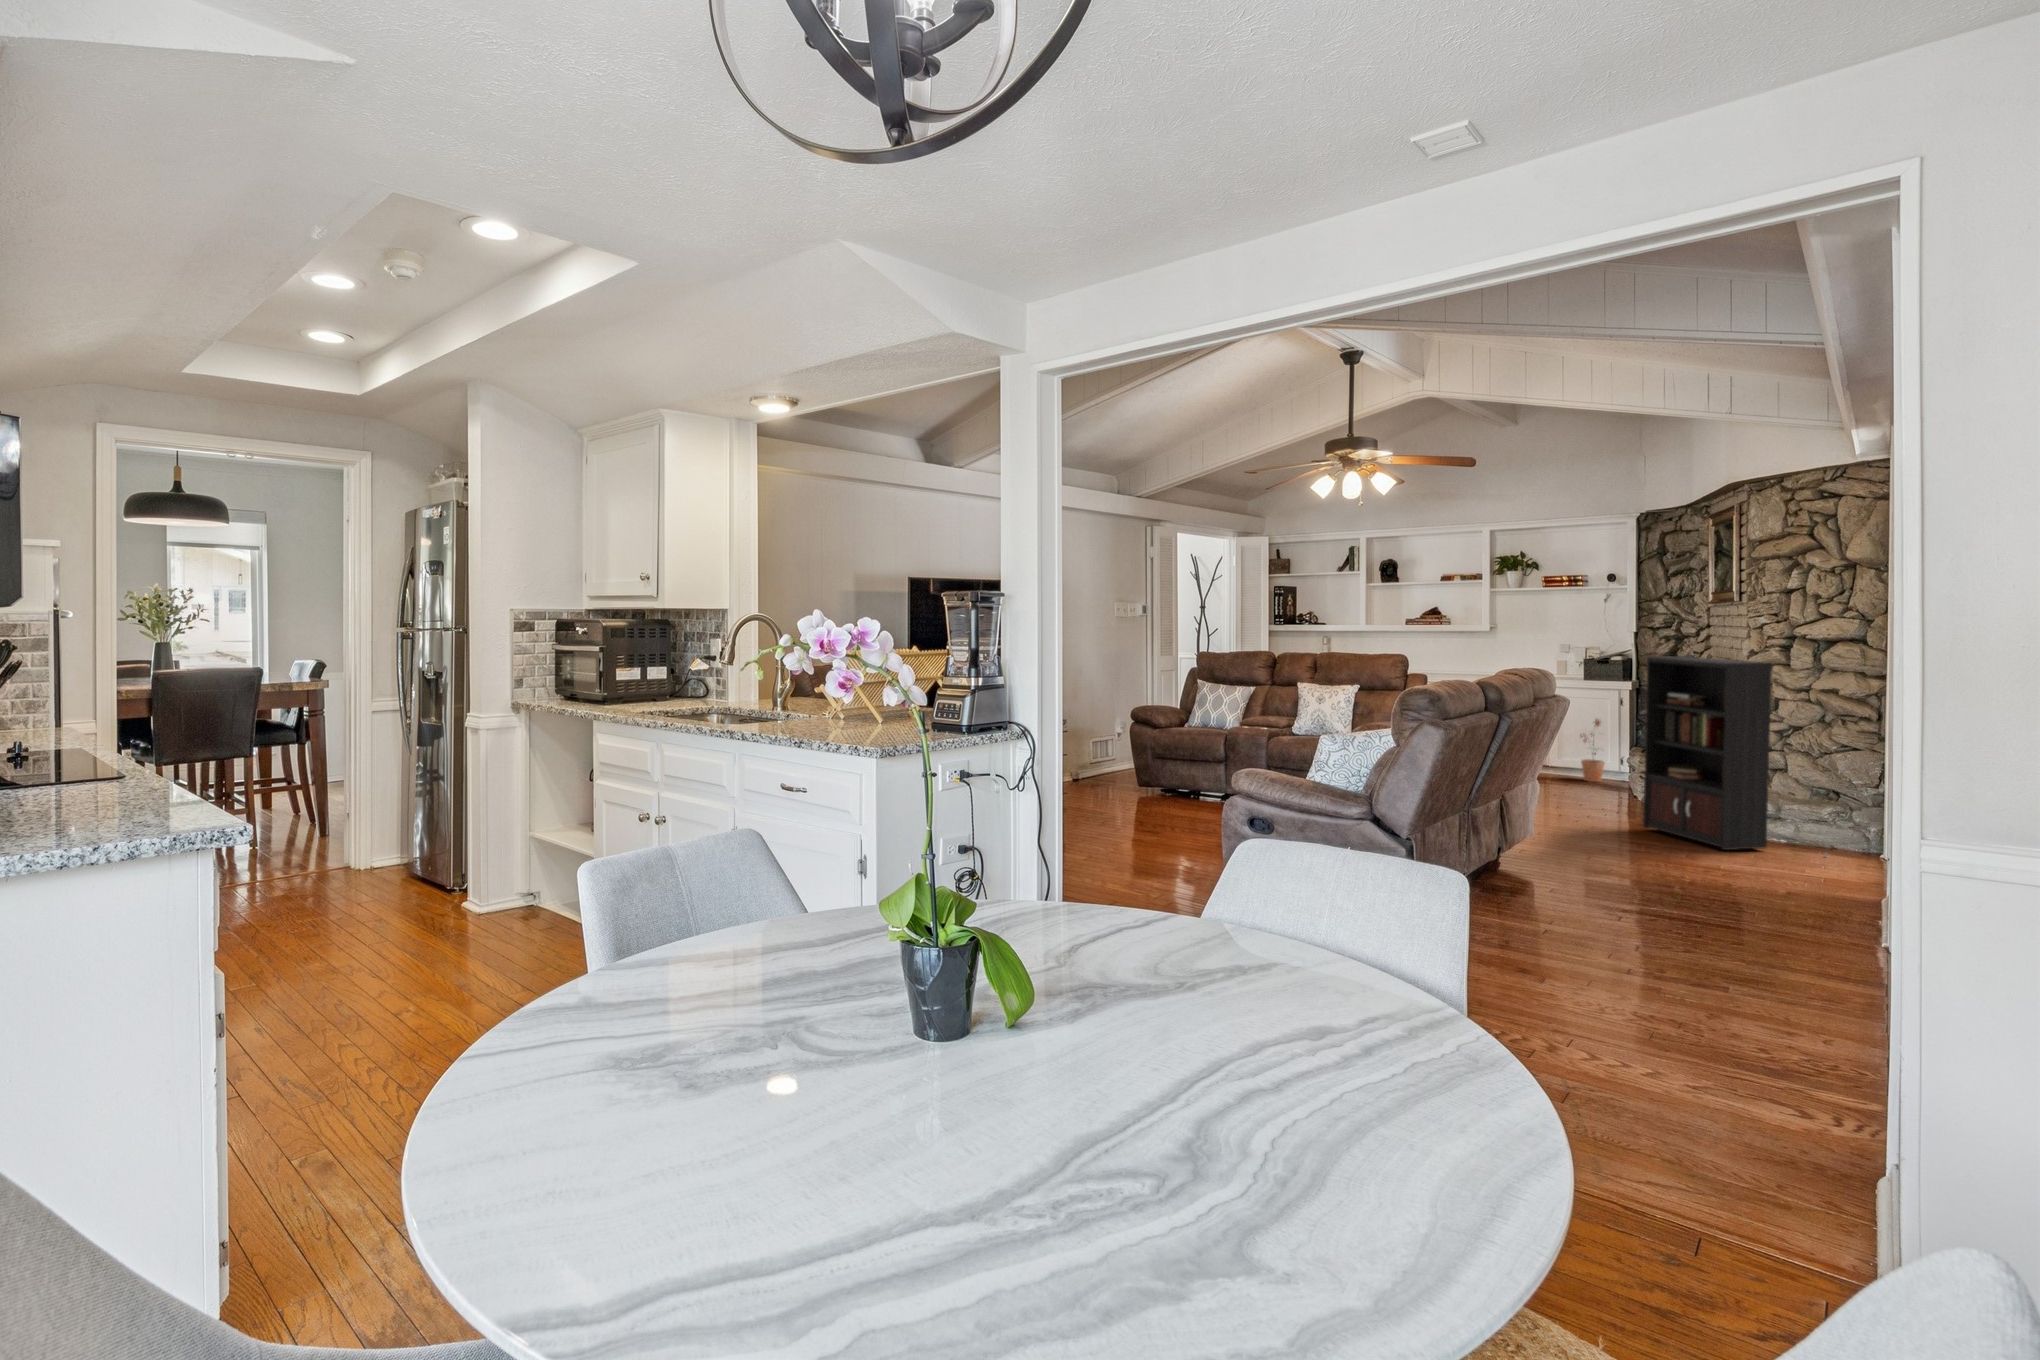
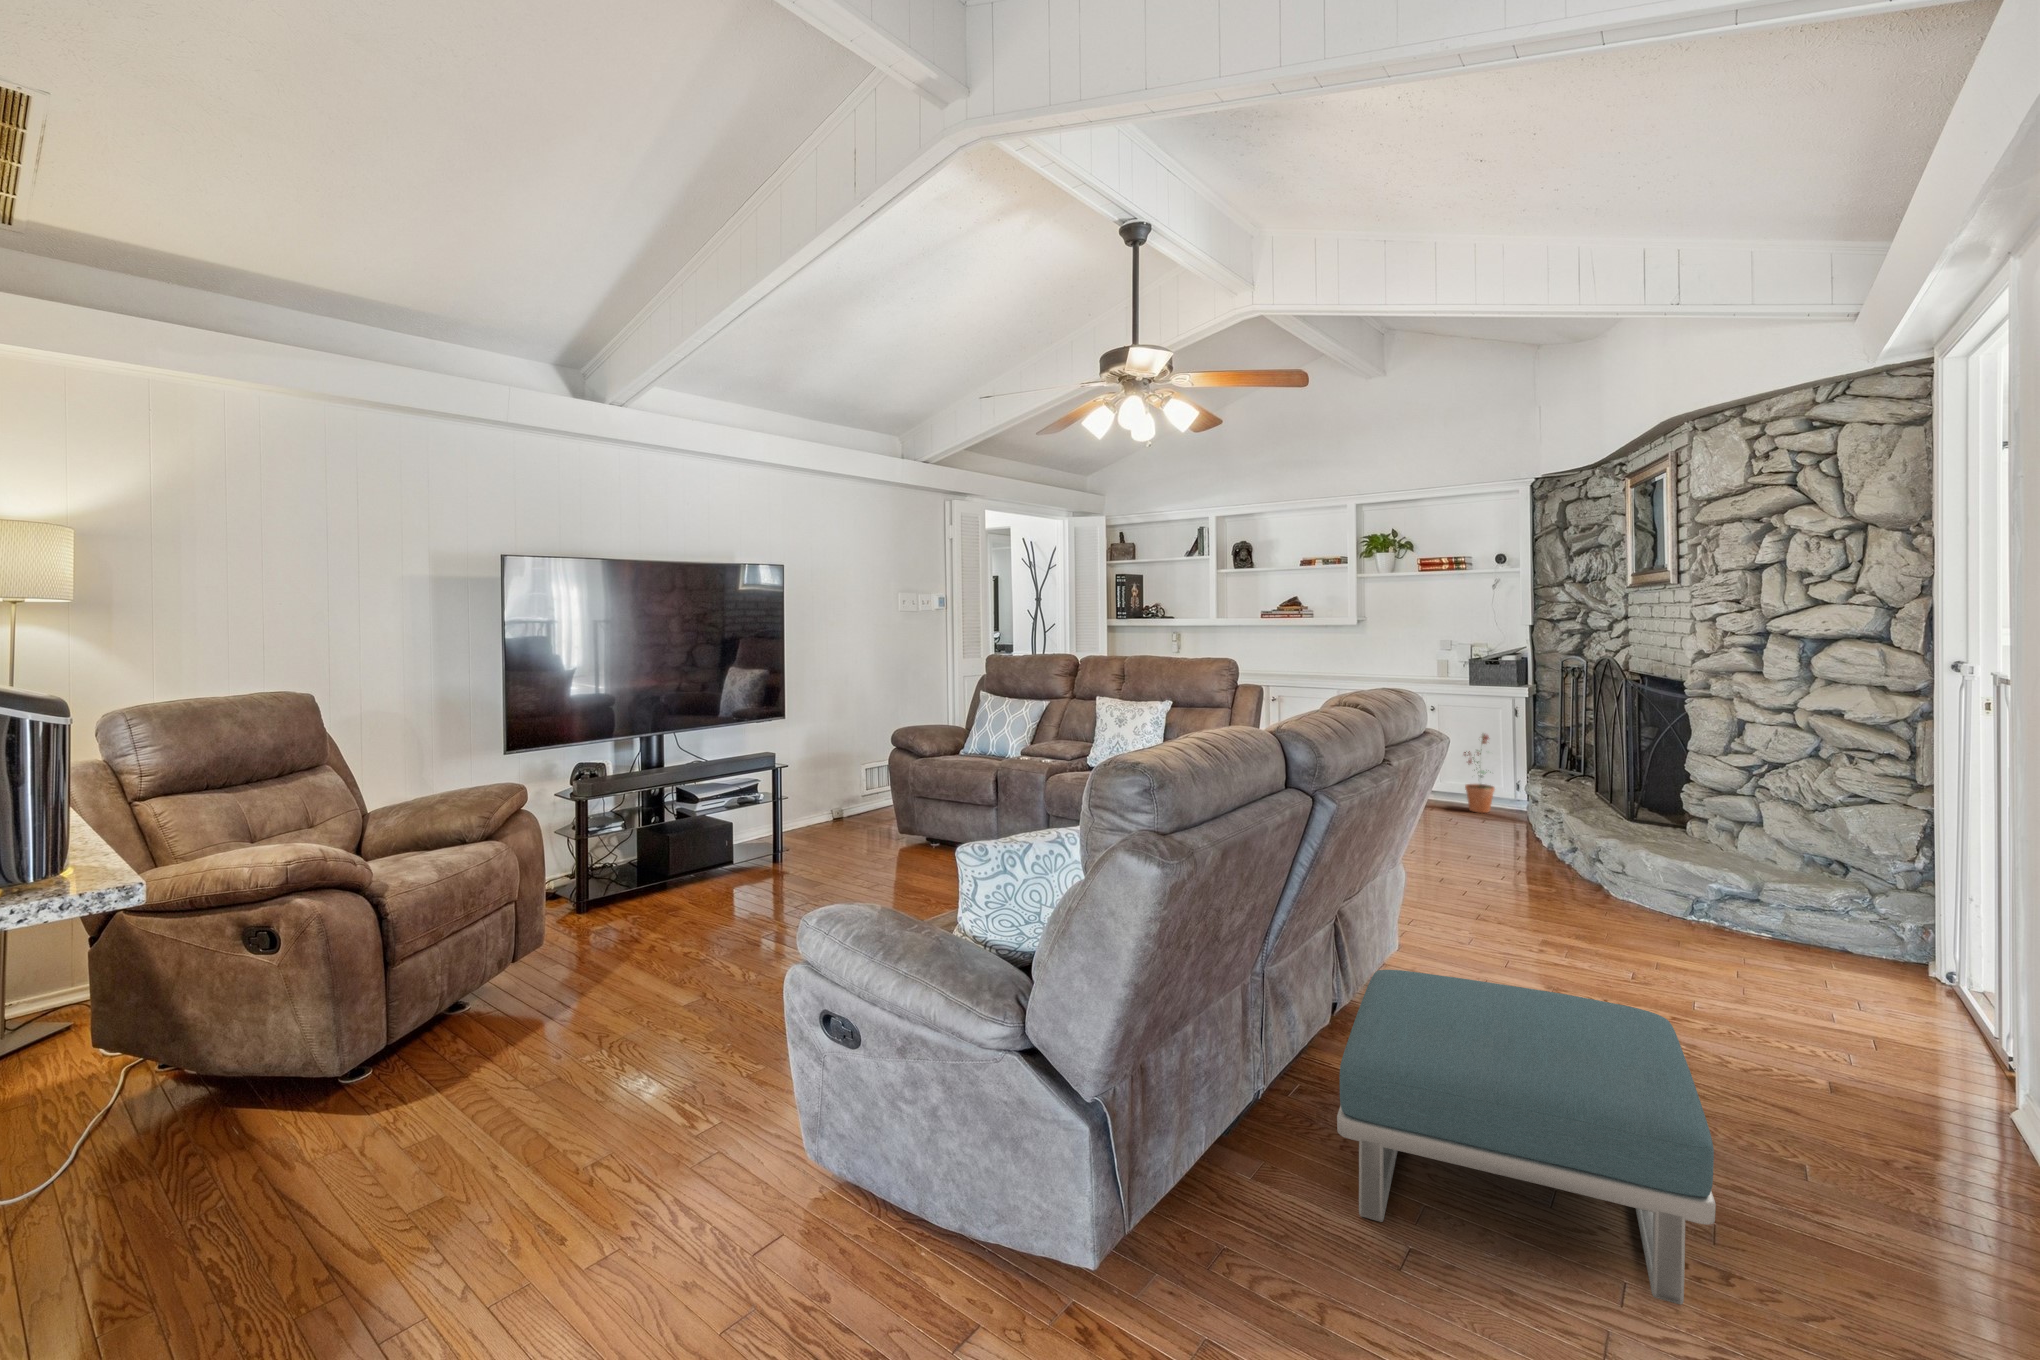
bookcase: present [1643,656,1828,857] -> none [1551,662,1837,970]
footstool: none [1519,822,1705,945] -> present [1337,970,1716,1305]

